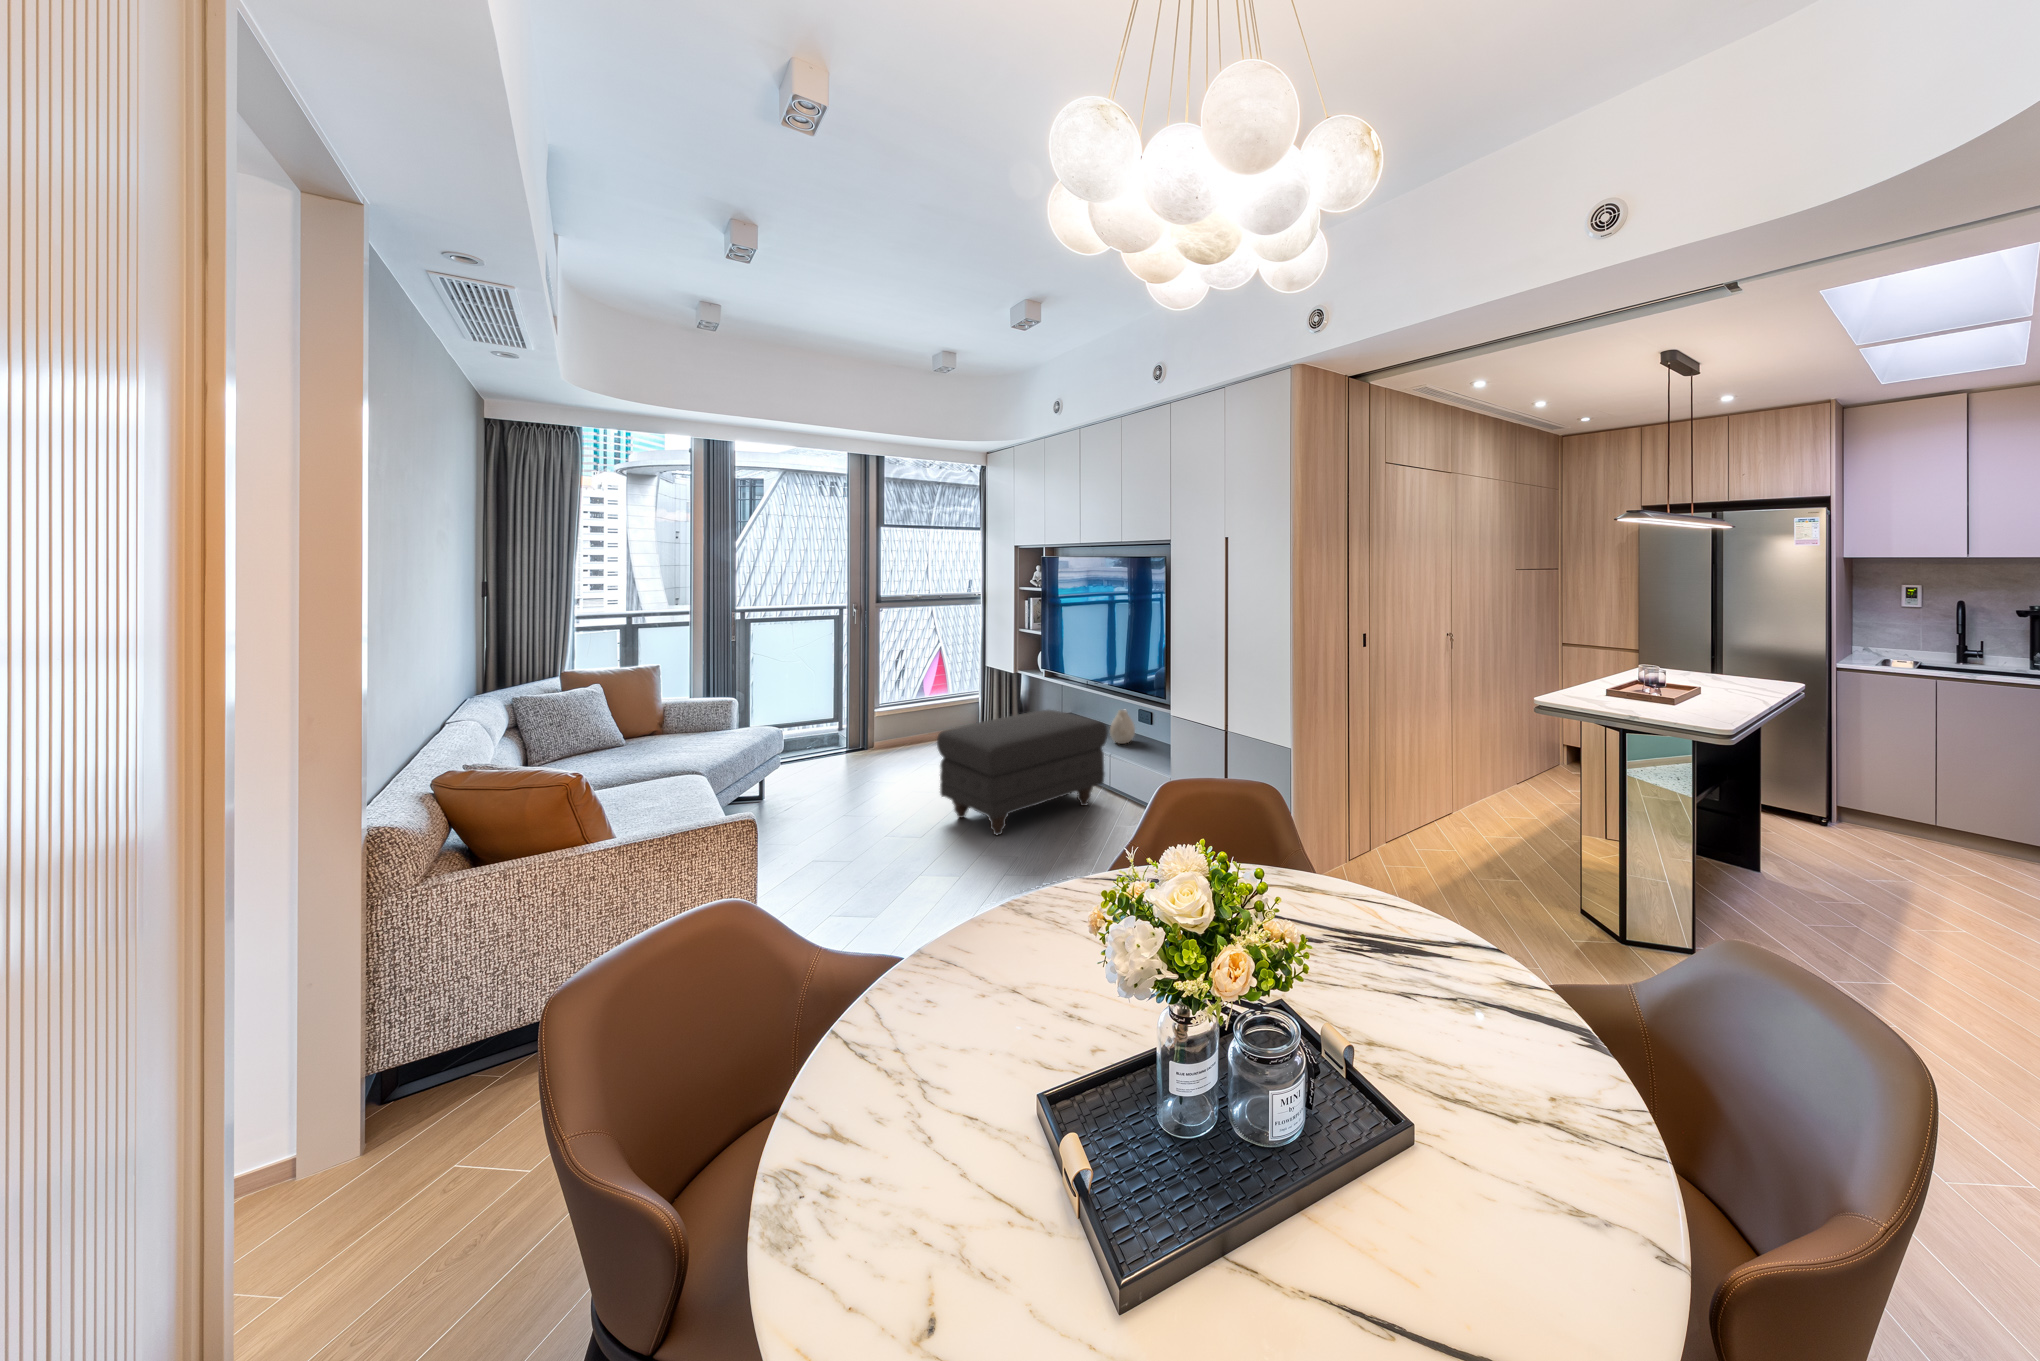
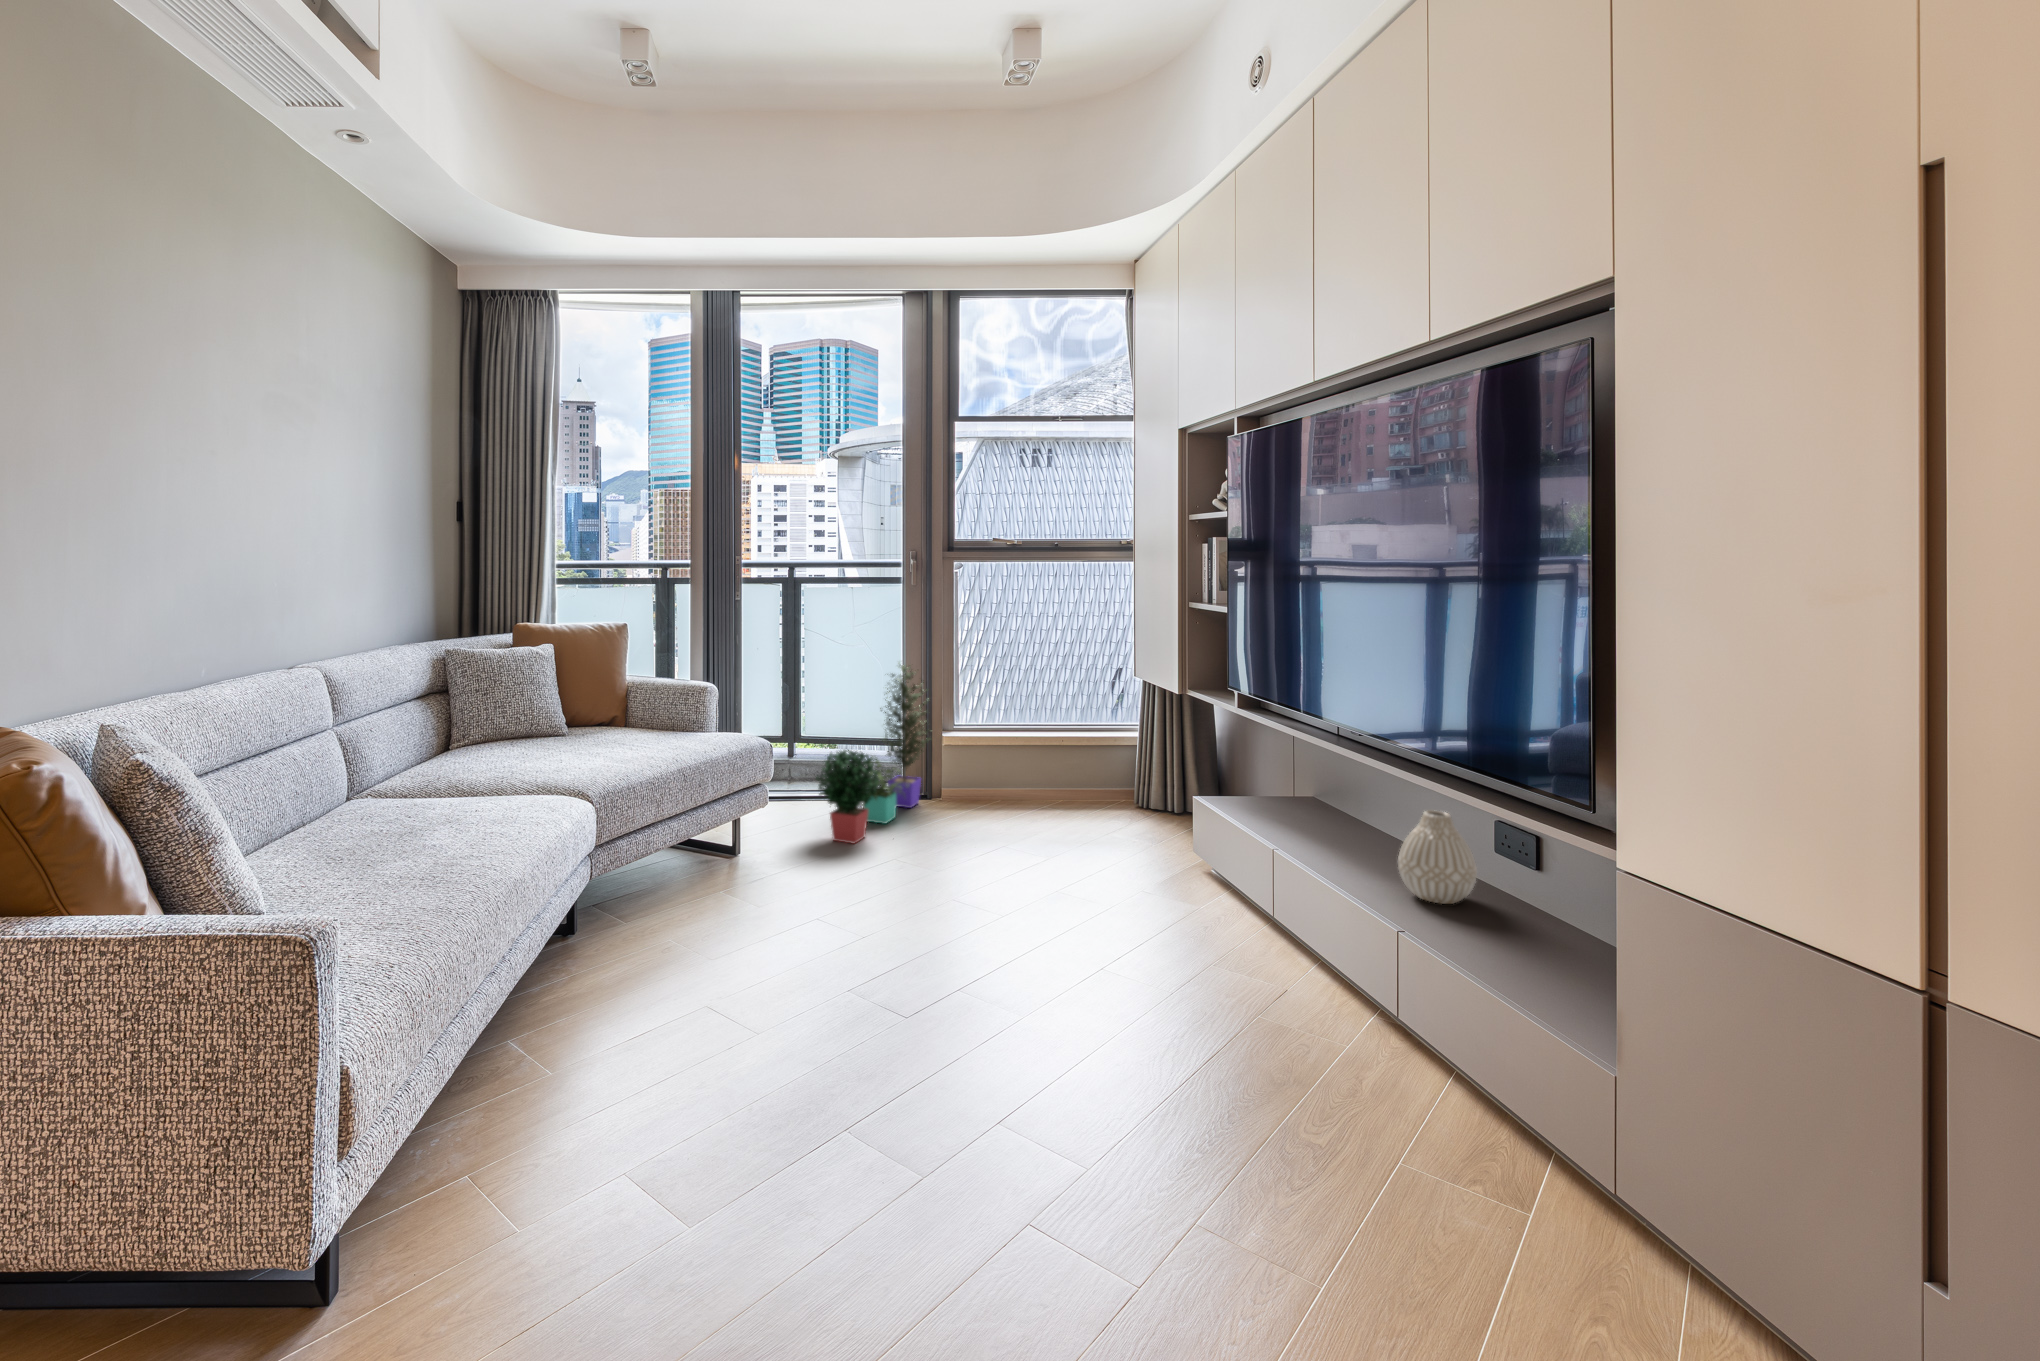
potted plant: none [810,669,871,778] -> present [816,663,930,844]
ottoman: present [937,710,1108,835] -> none [957,781,1380,1073]

